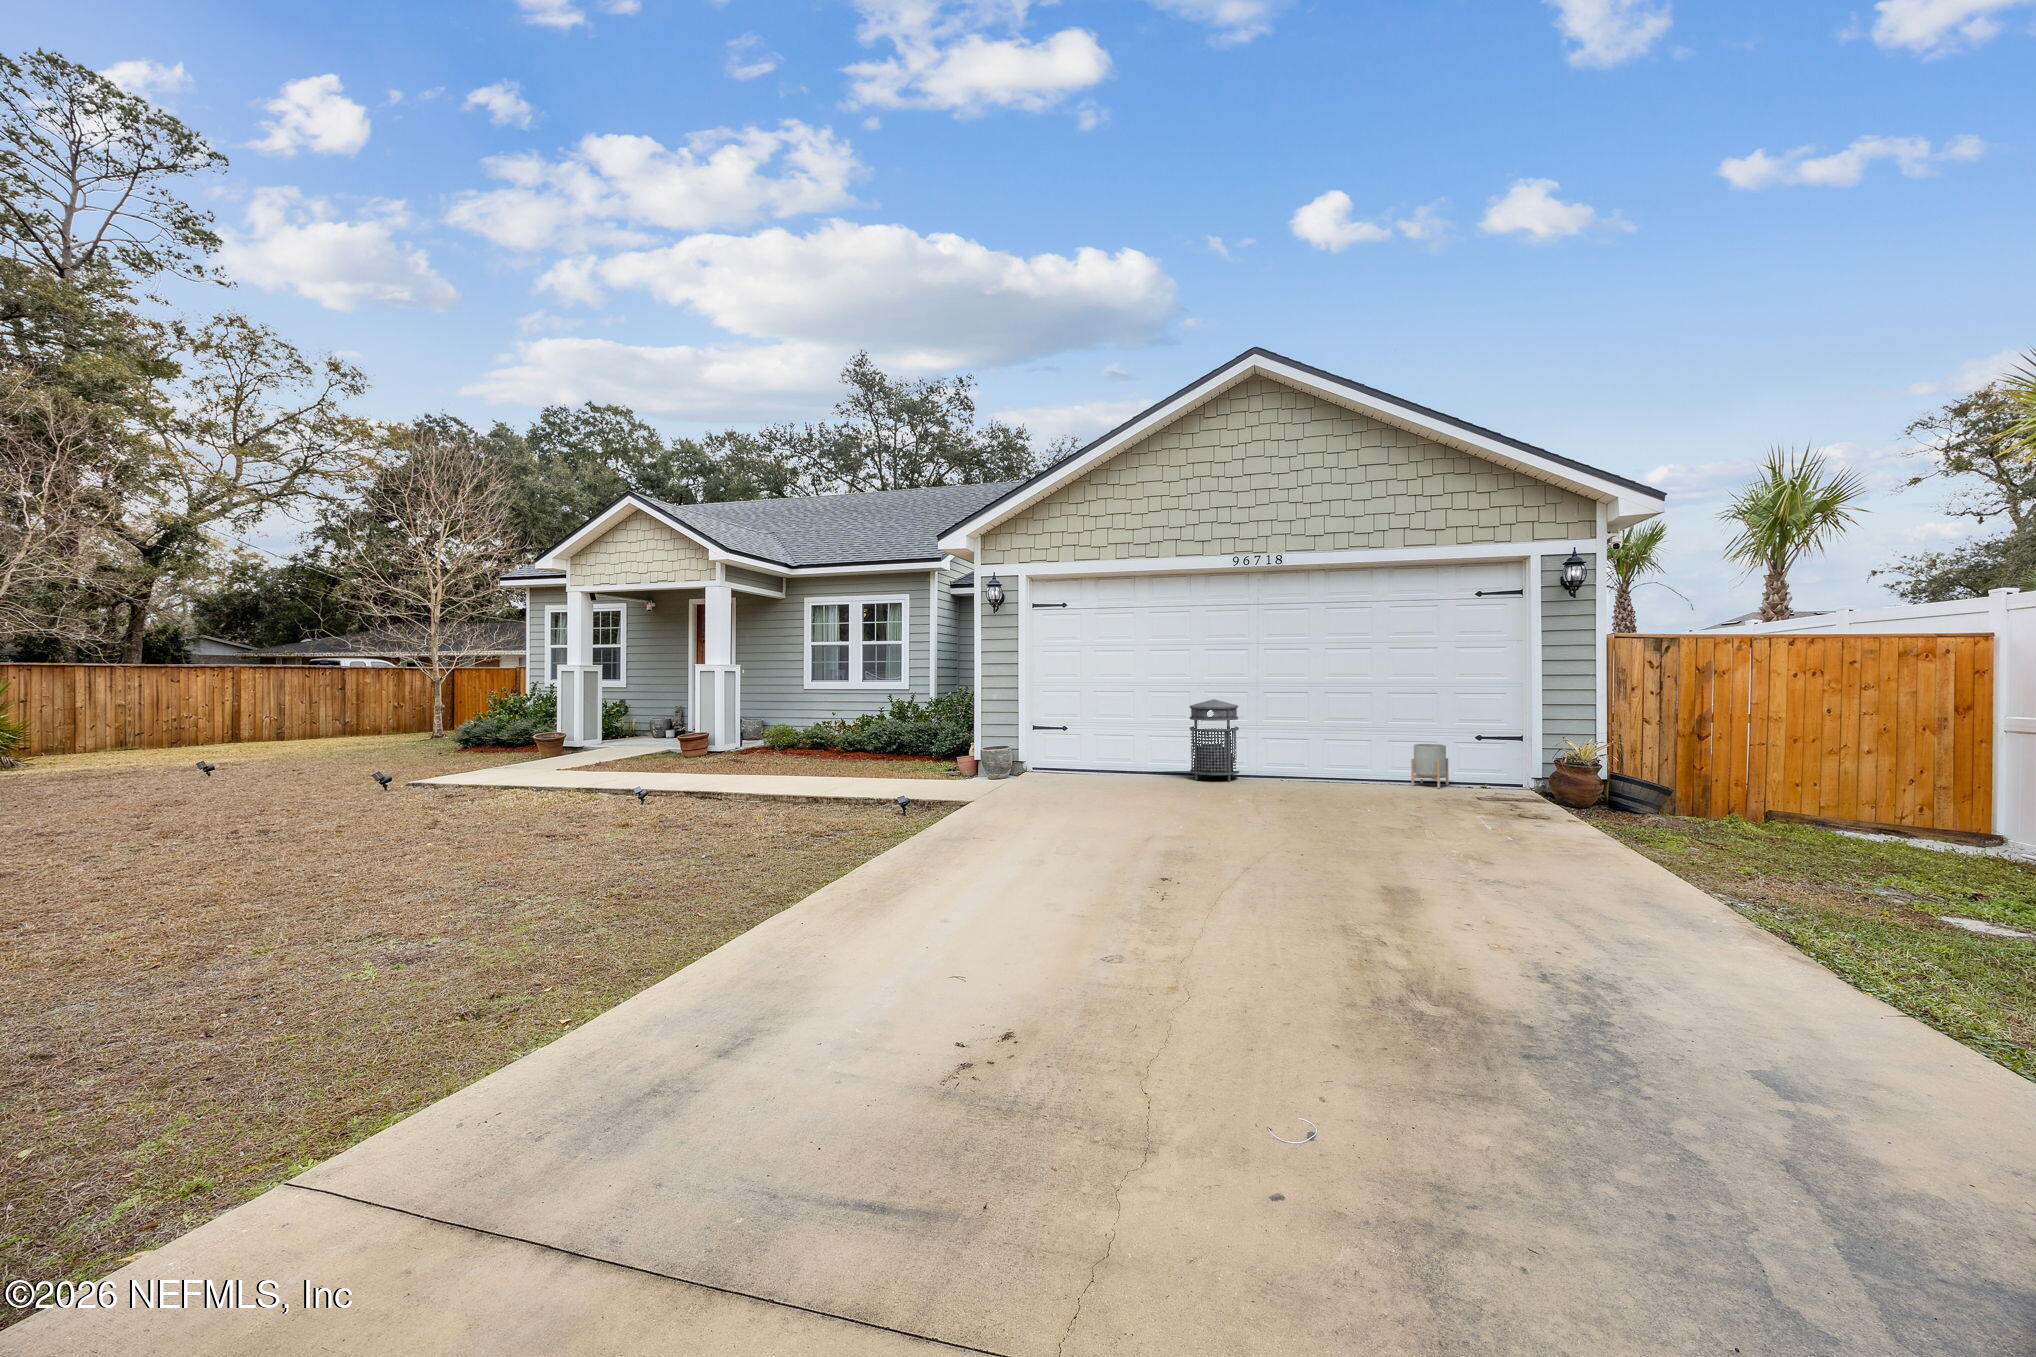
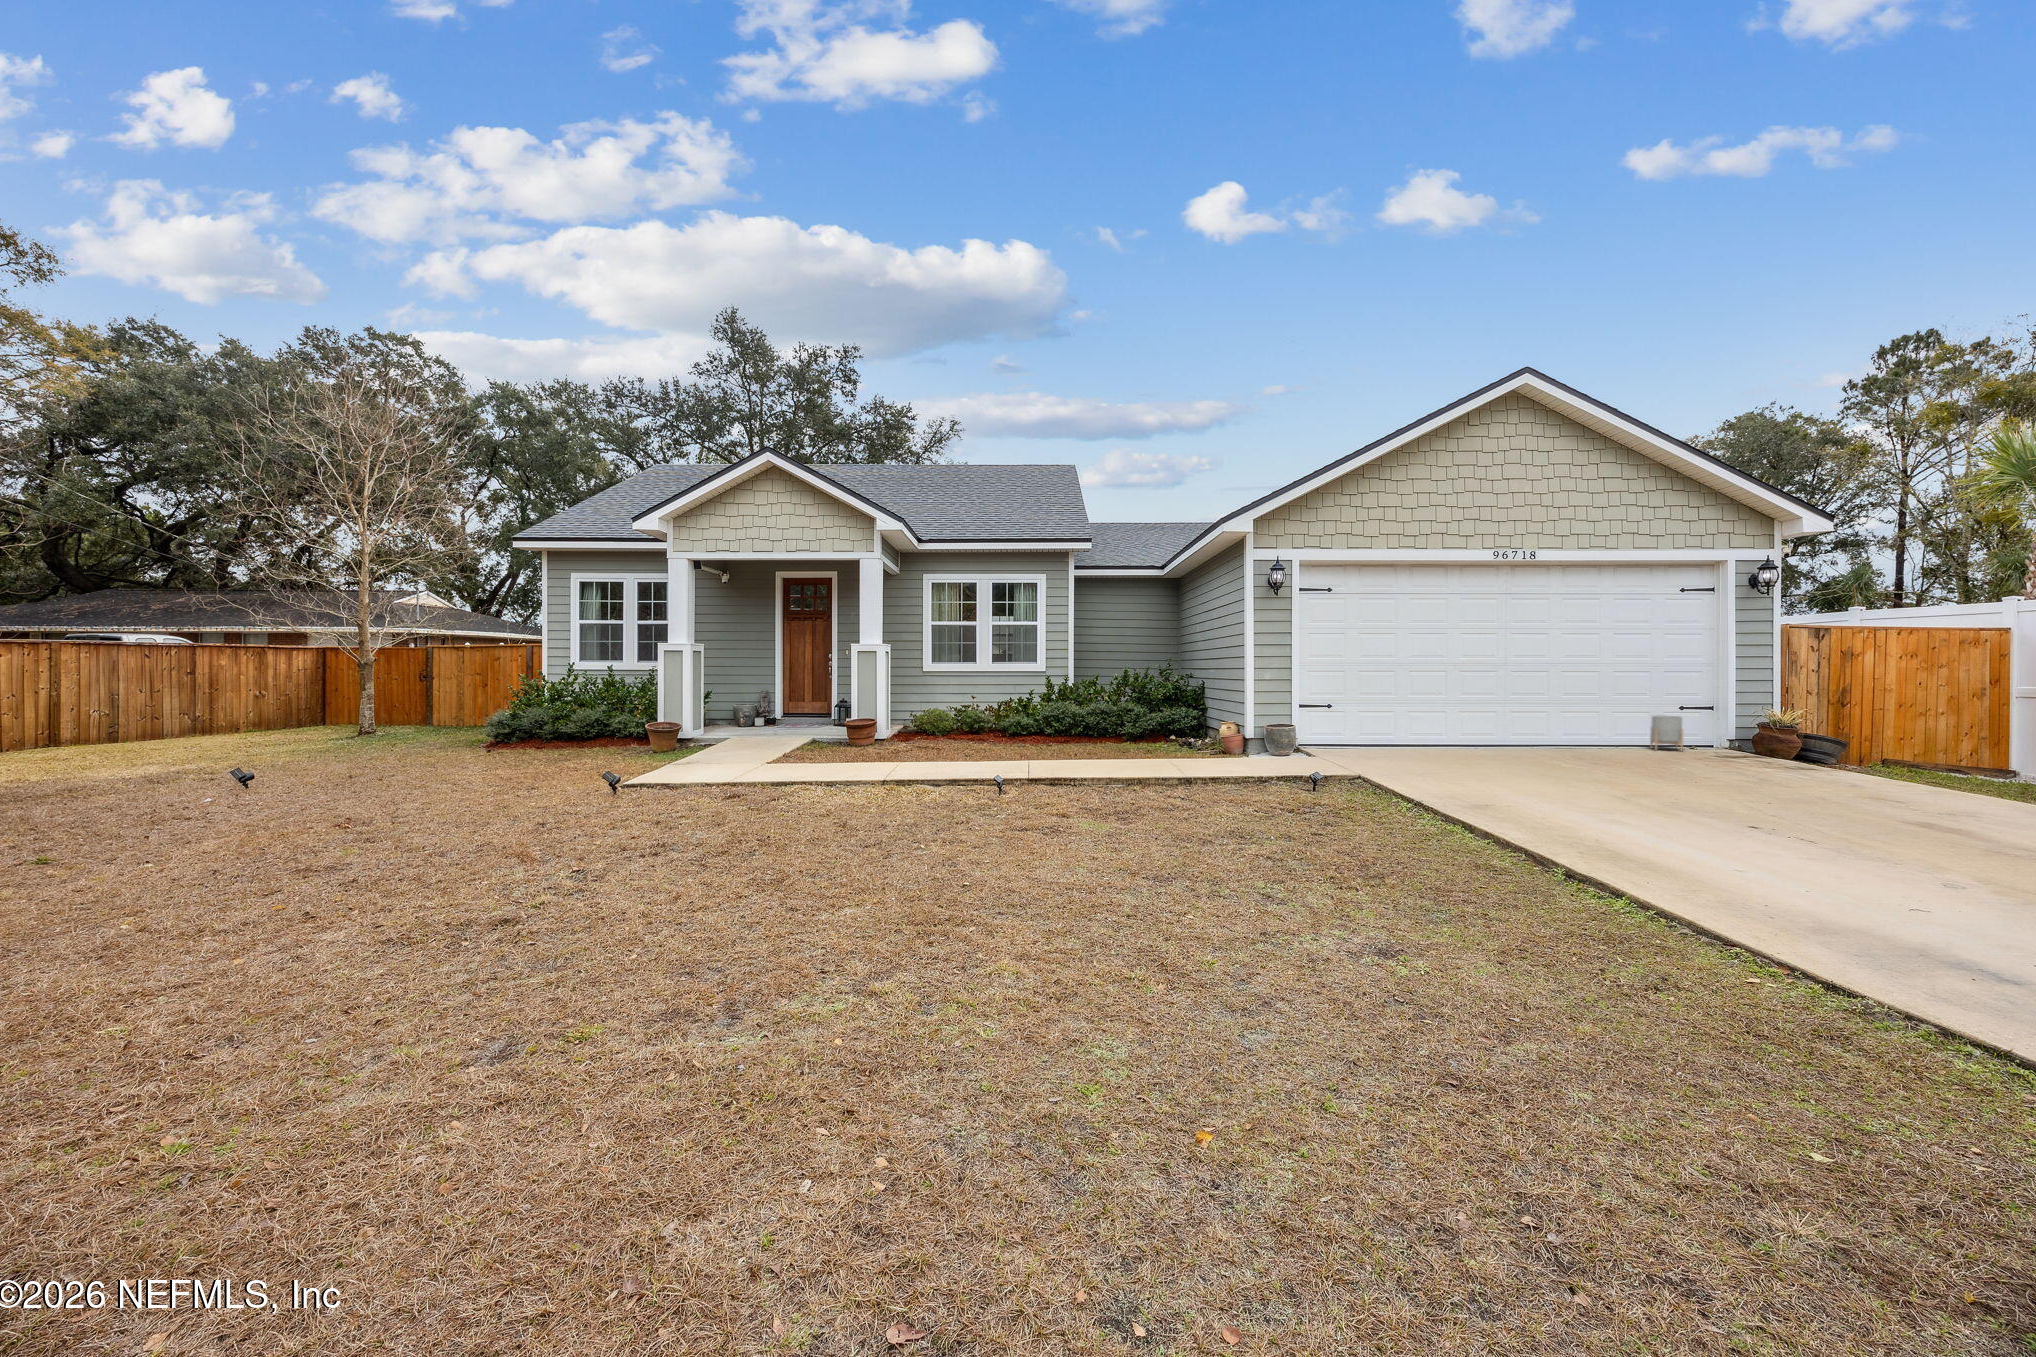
trash can: present [1190,699,1239,781] -> none [1461,678,1511,752]

